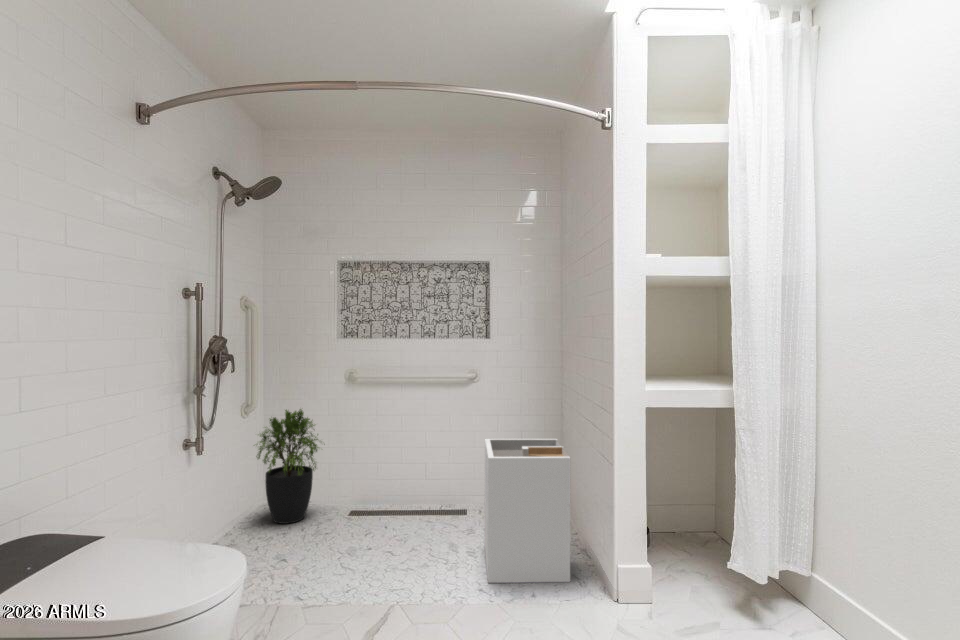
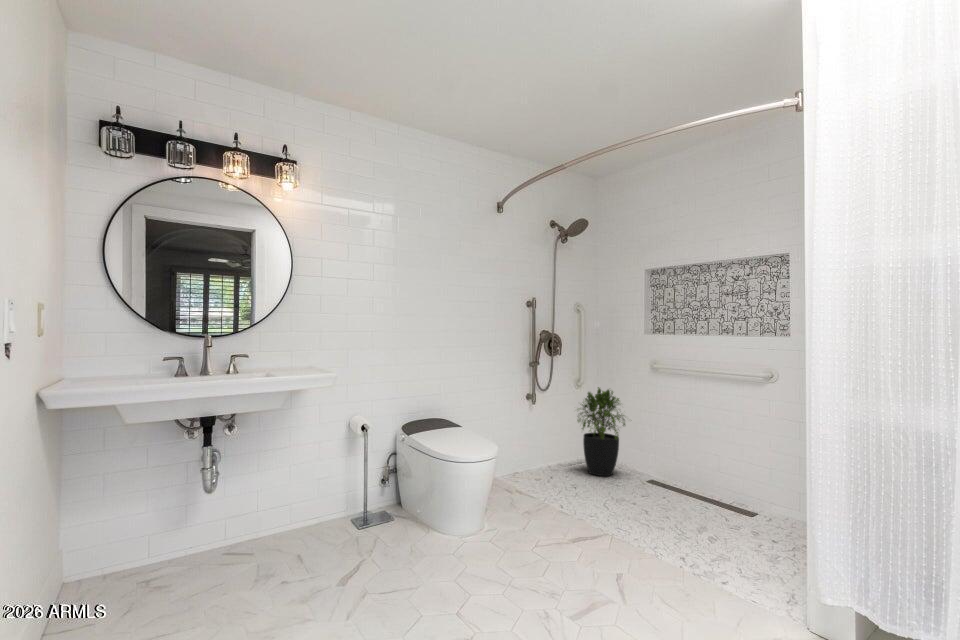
laundry hamper: present [484,439,570,583] -> none [694,432,821,597]

